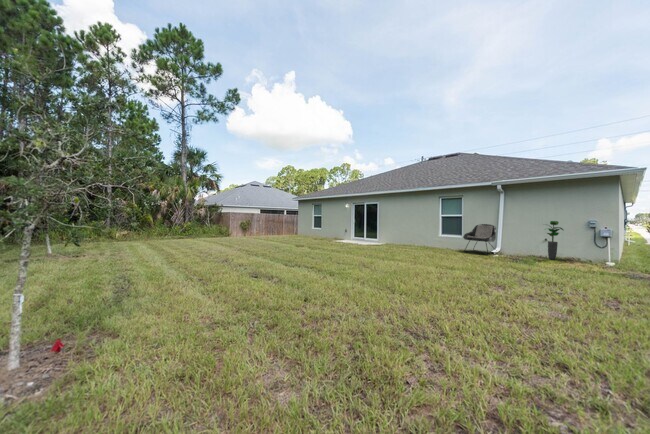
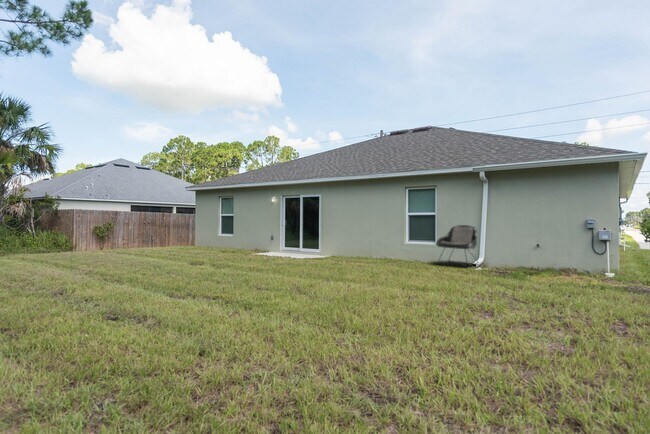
potted plant: present [547,221,563,259] -> none [532,220,557,270]

